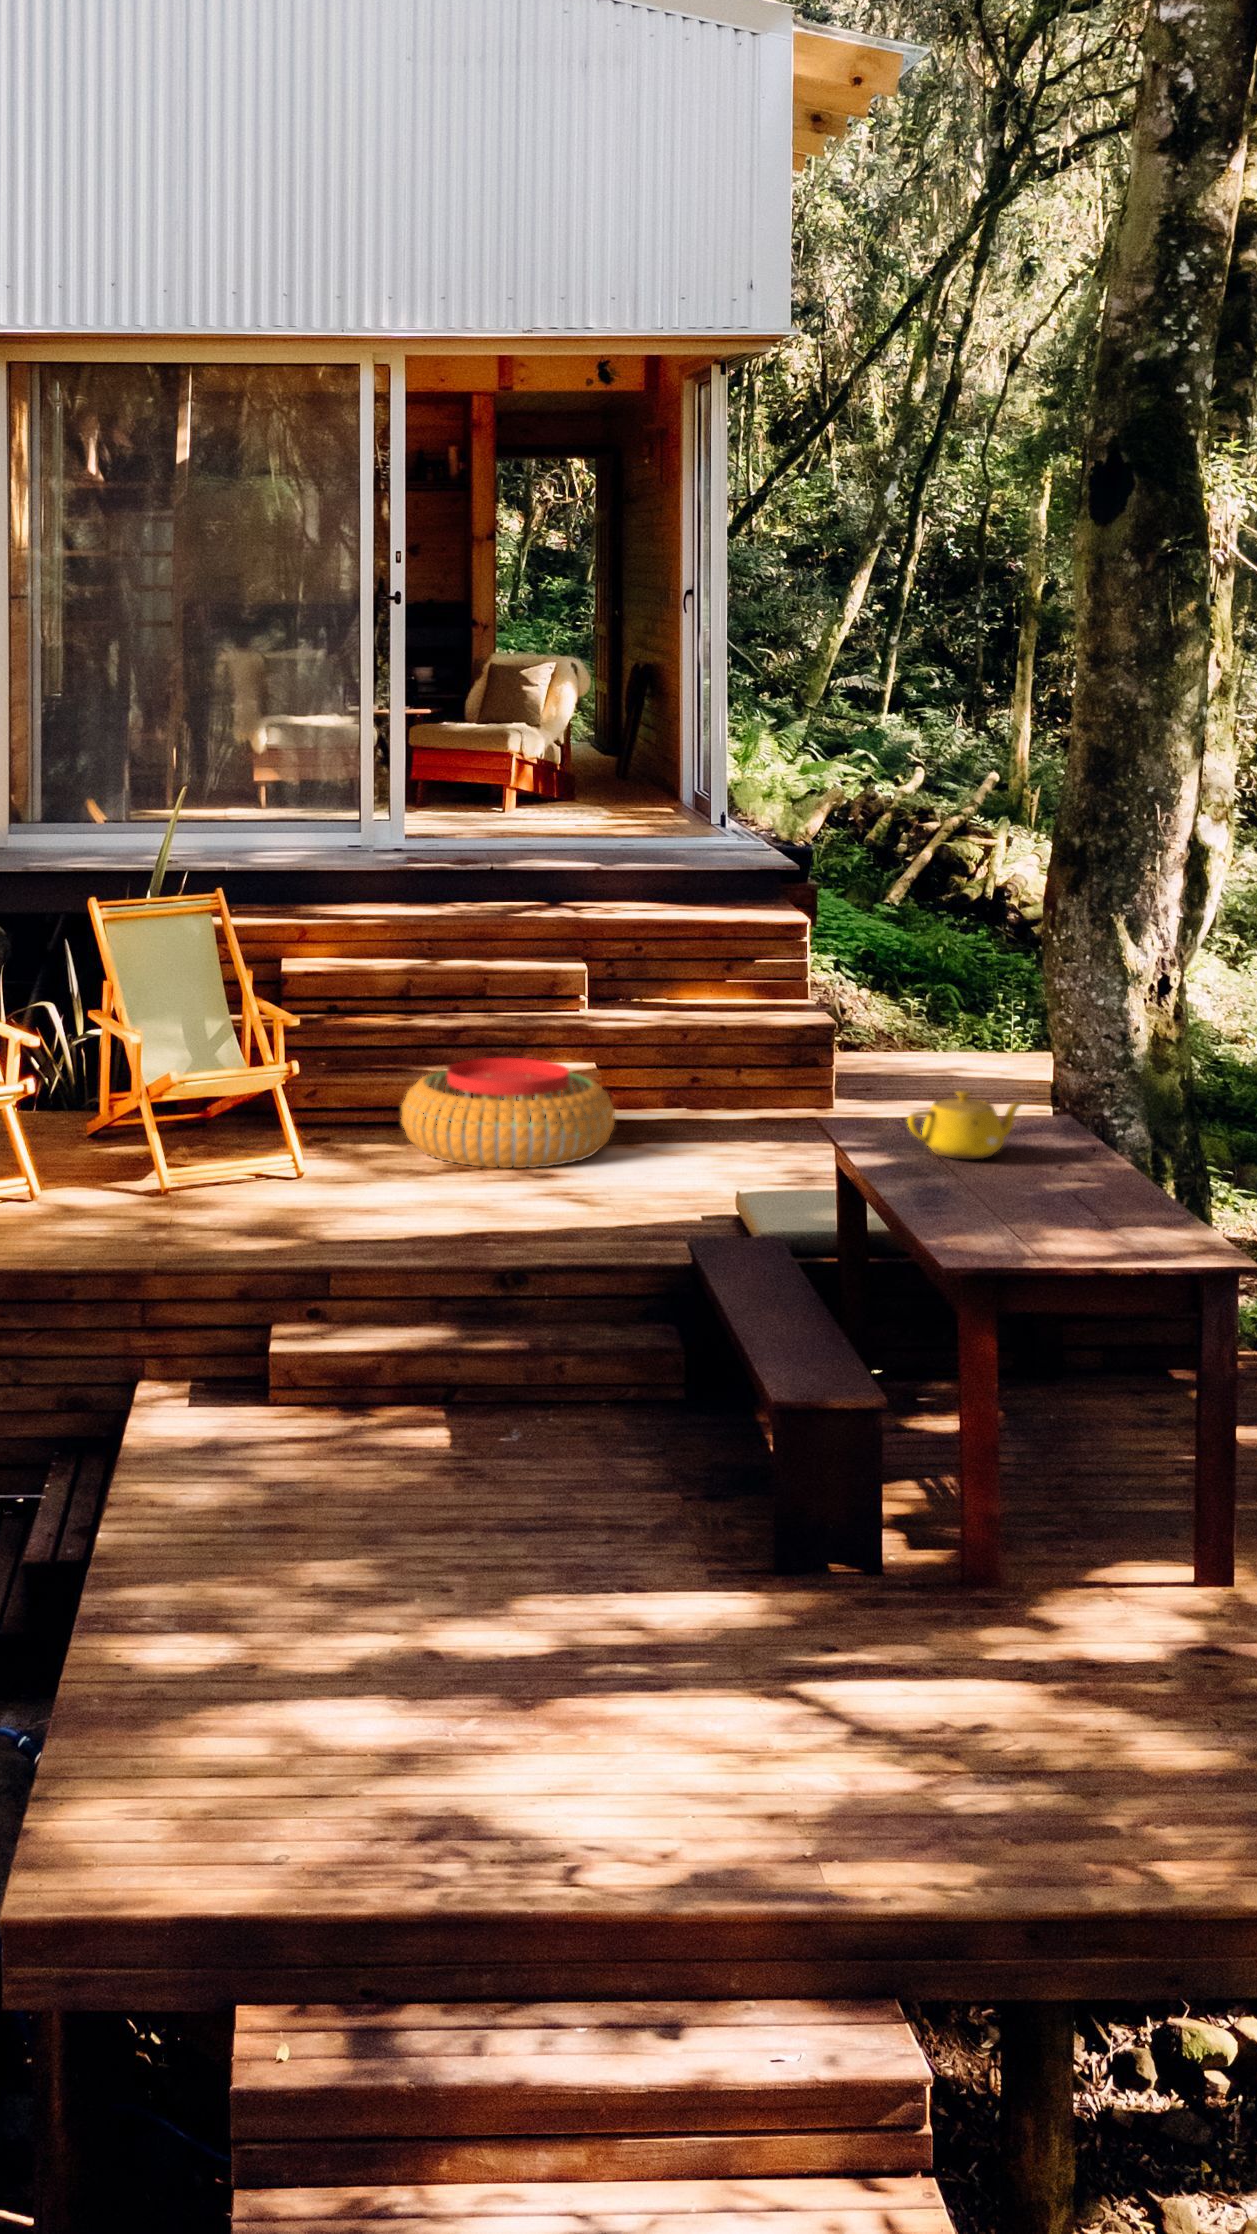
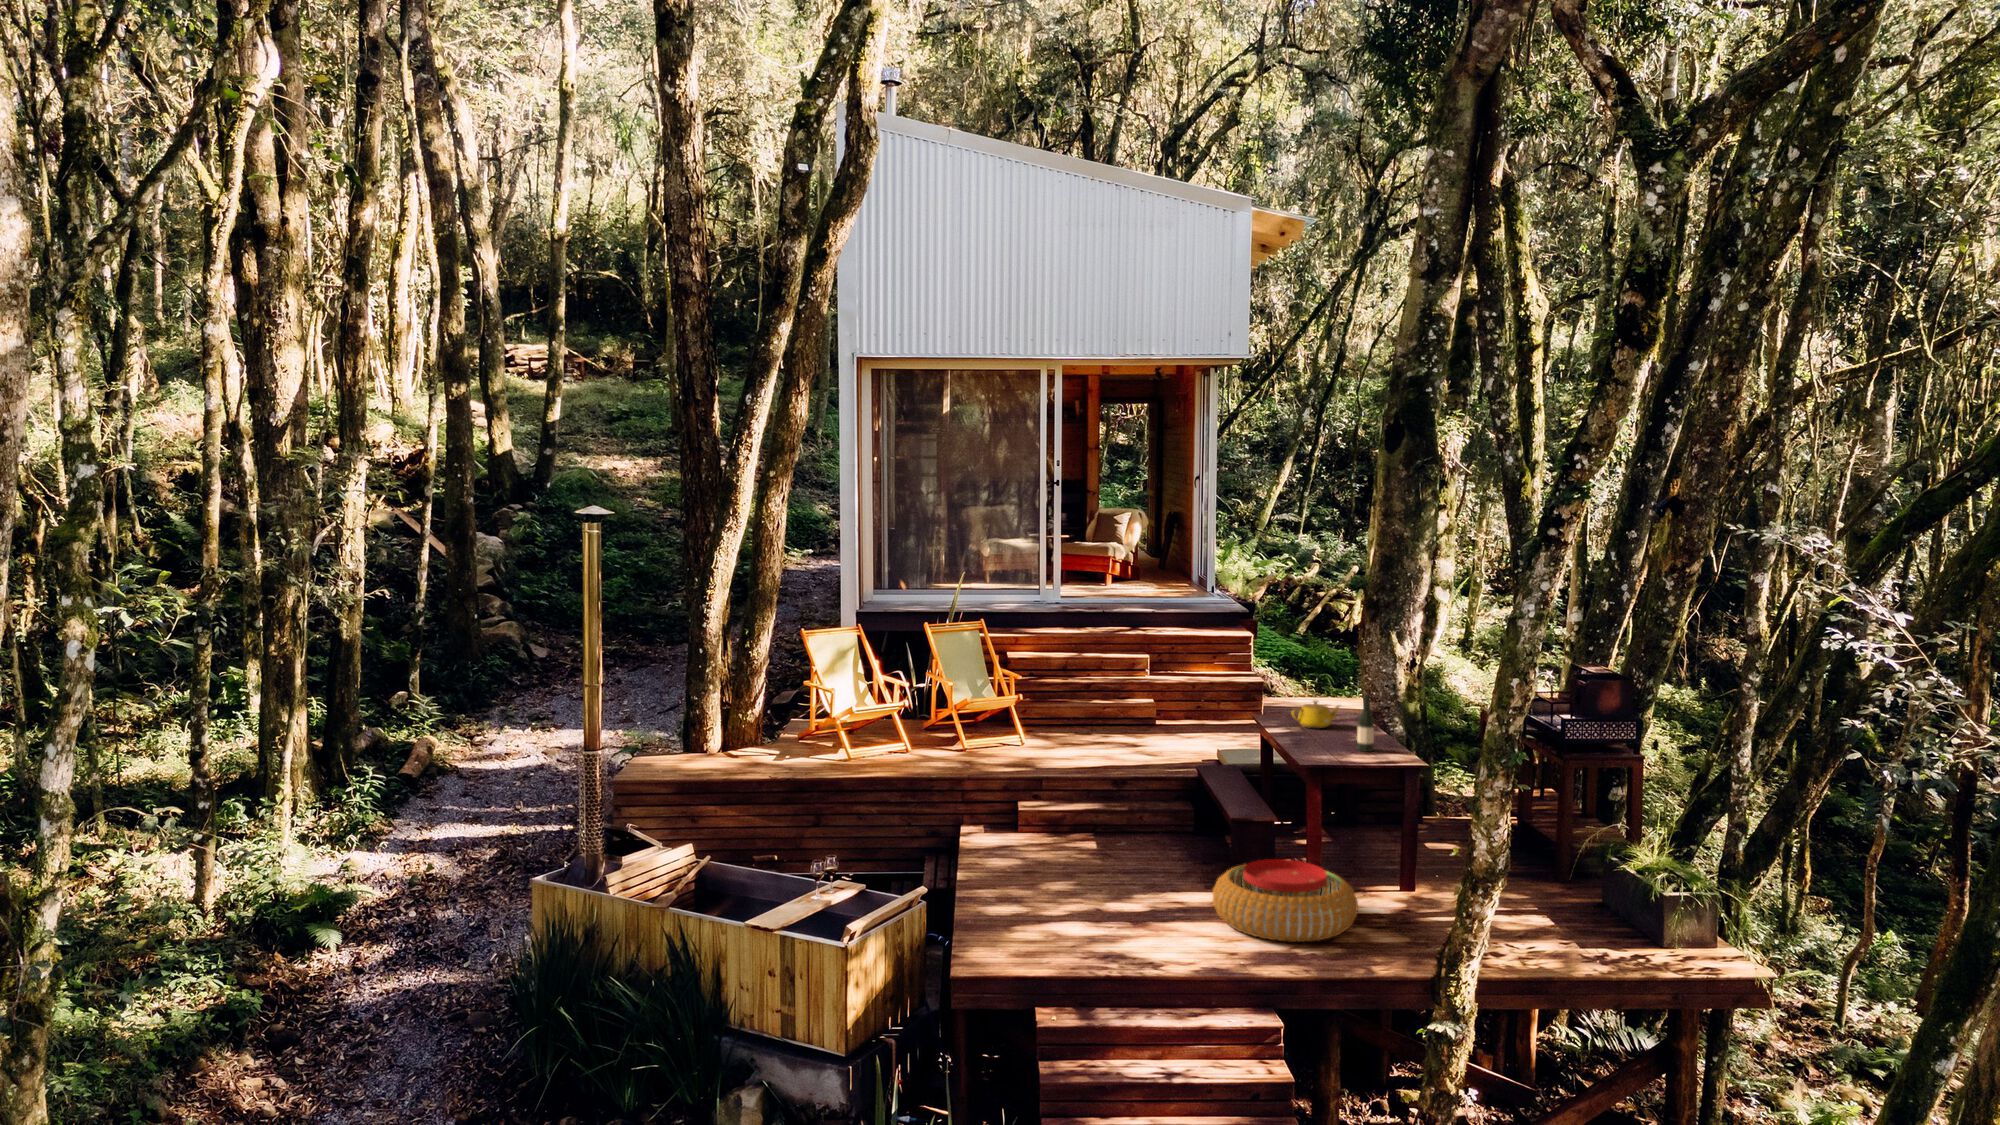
pouf: present [402,1058,615,1168] -> present [1213,859,1358,942]
wine bottle: none [1077,1082,1119,1232] -> present [1357,693,1374,752]

